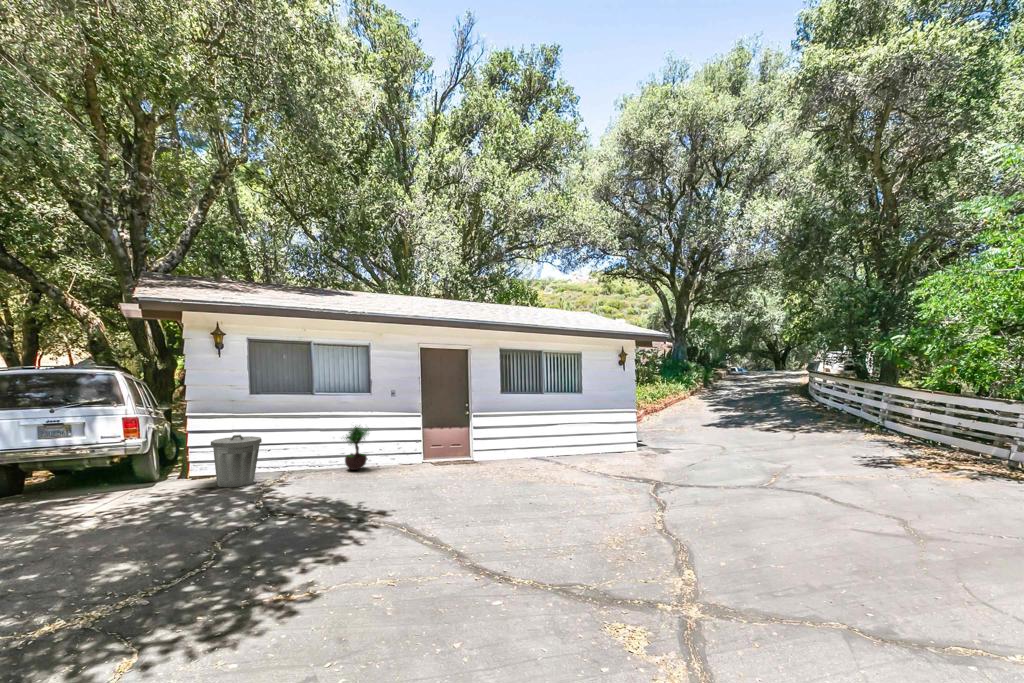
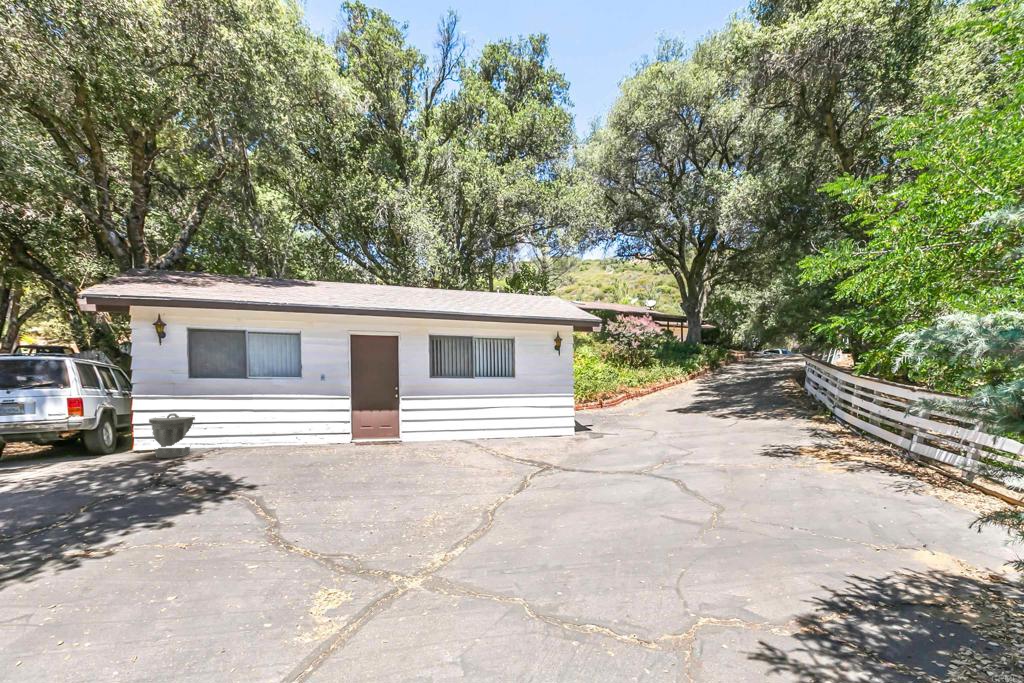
potted tree: present [345,426,369,470] -> none [268,403,297,447]

